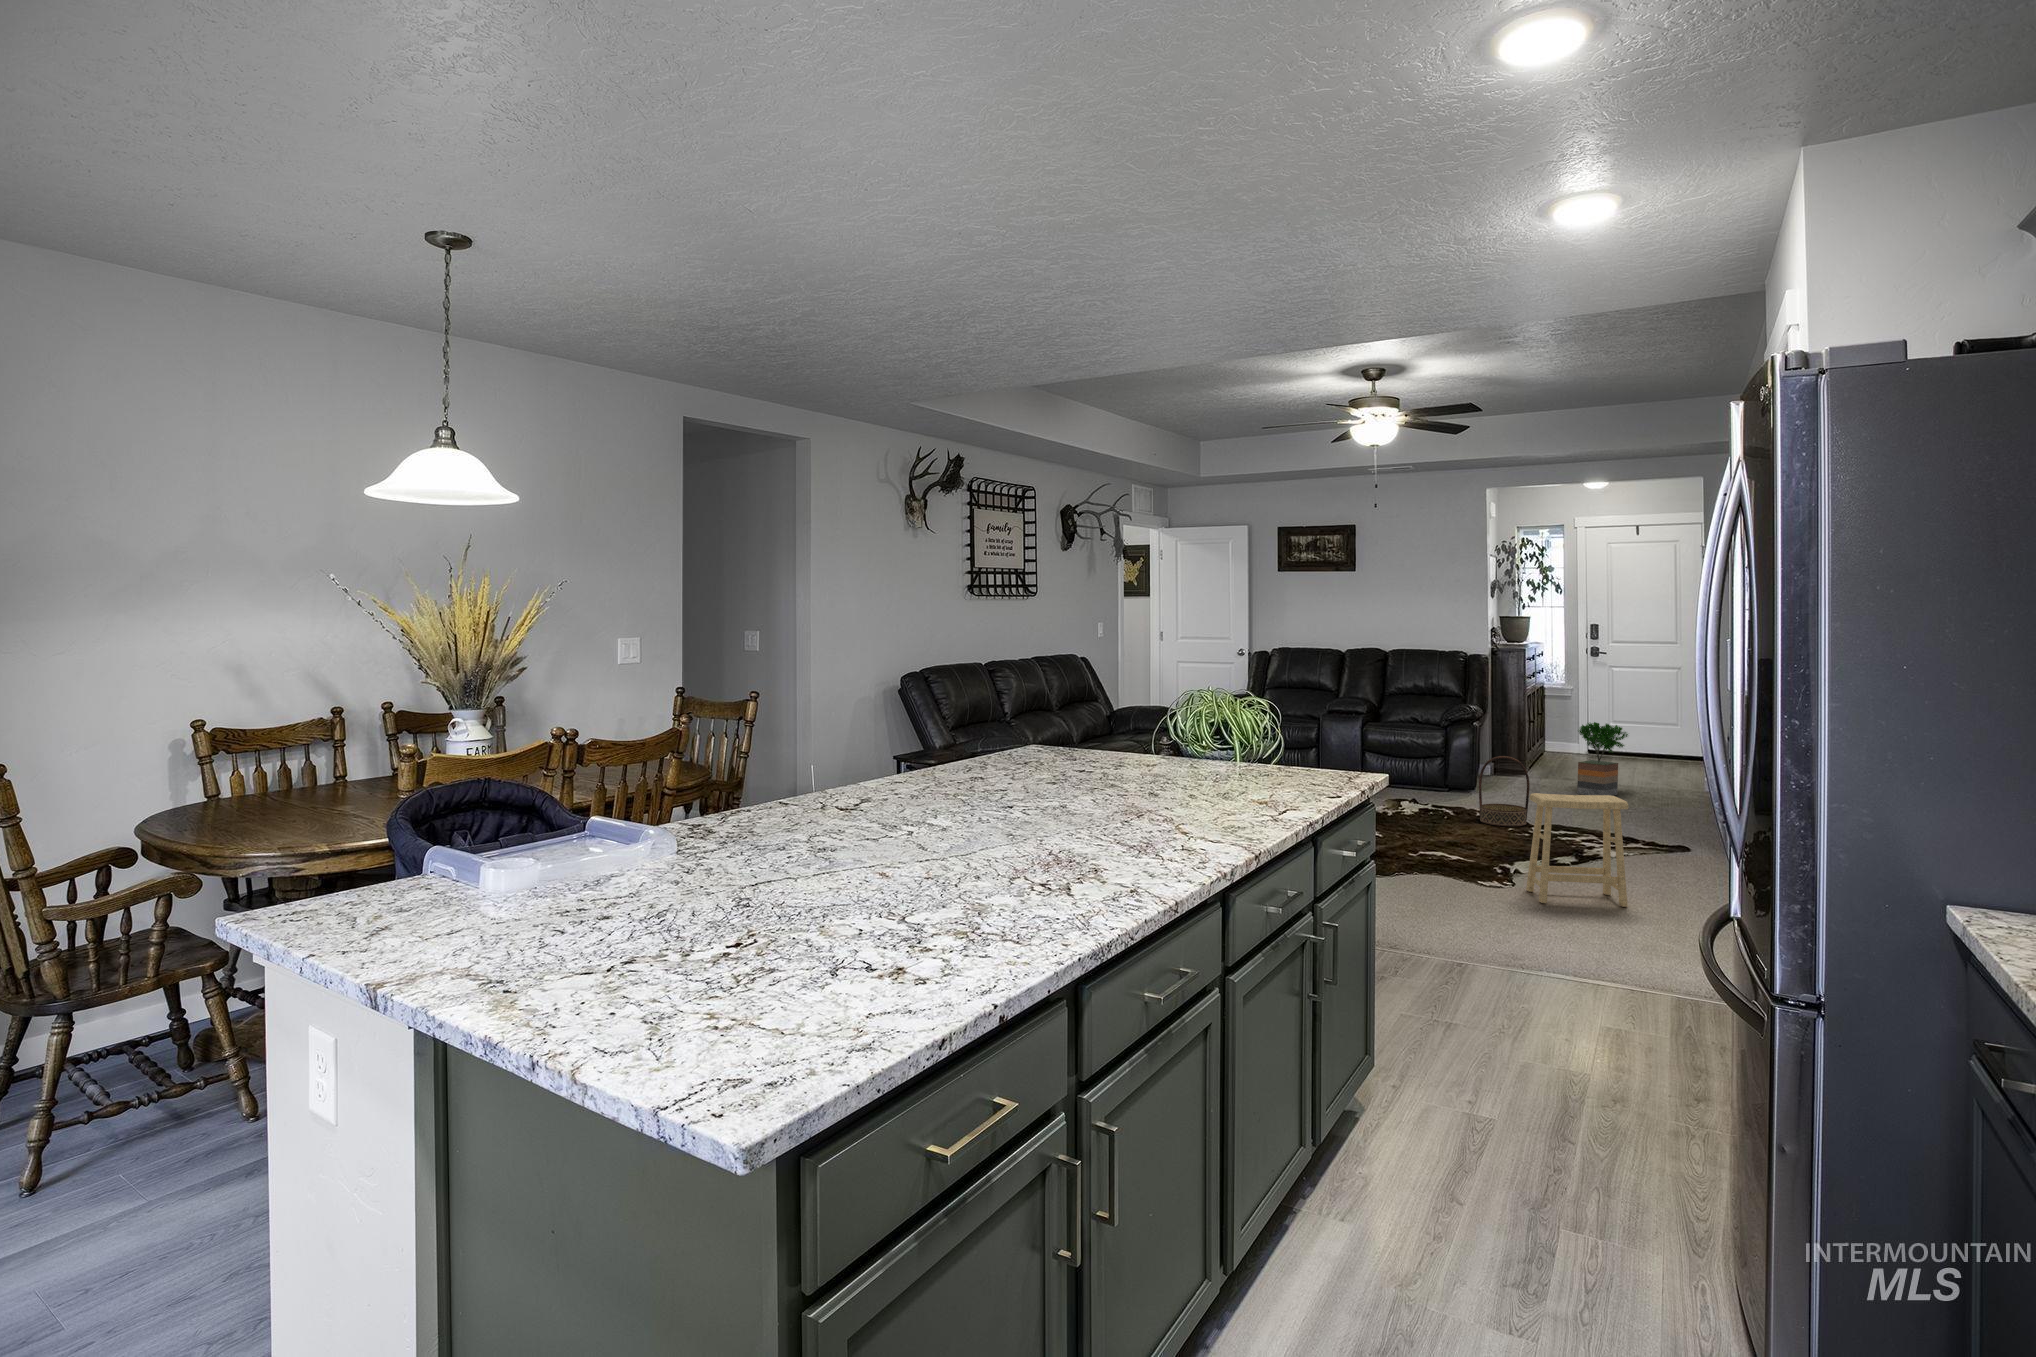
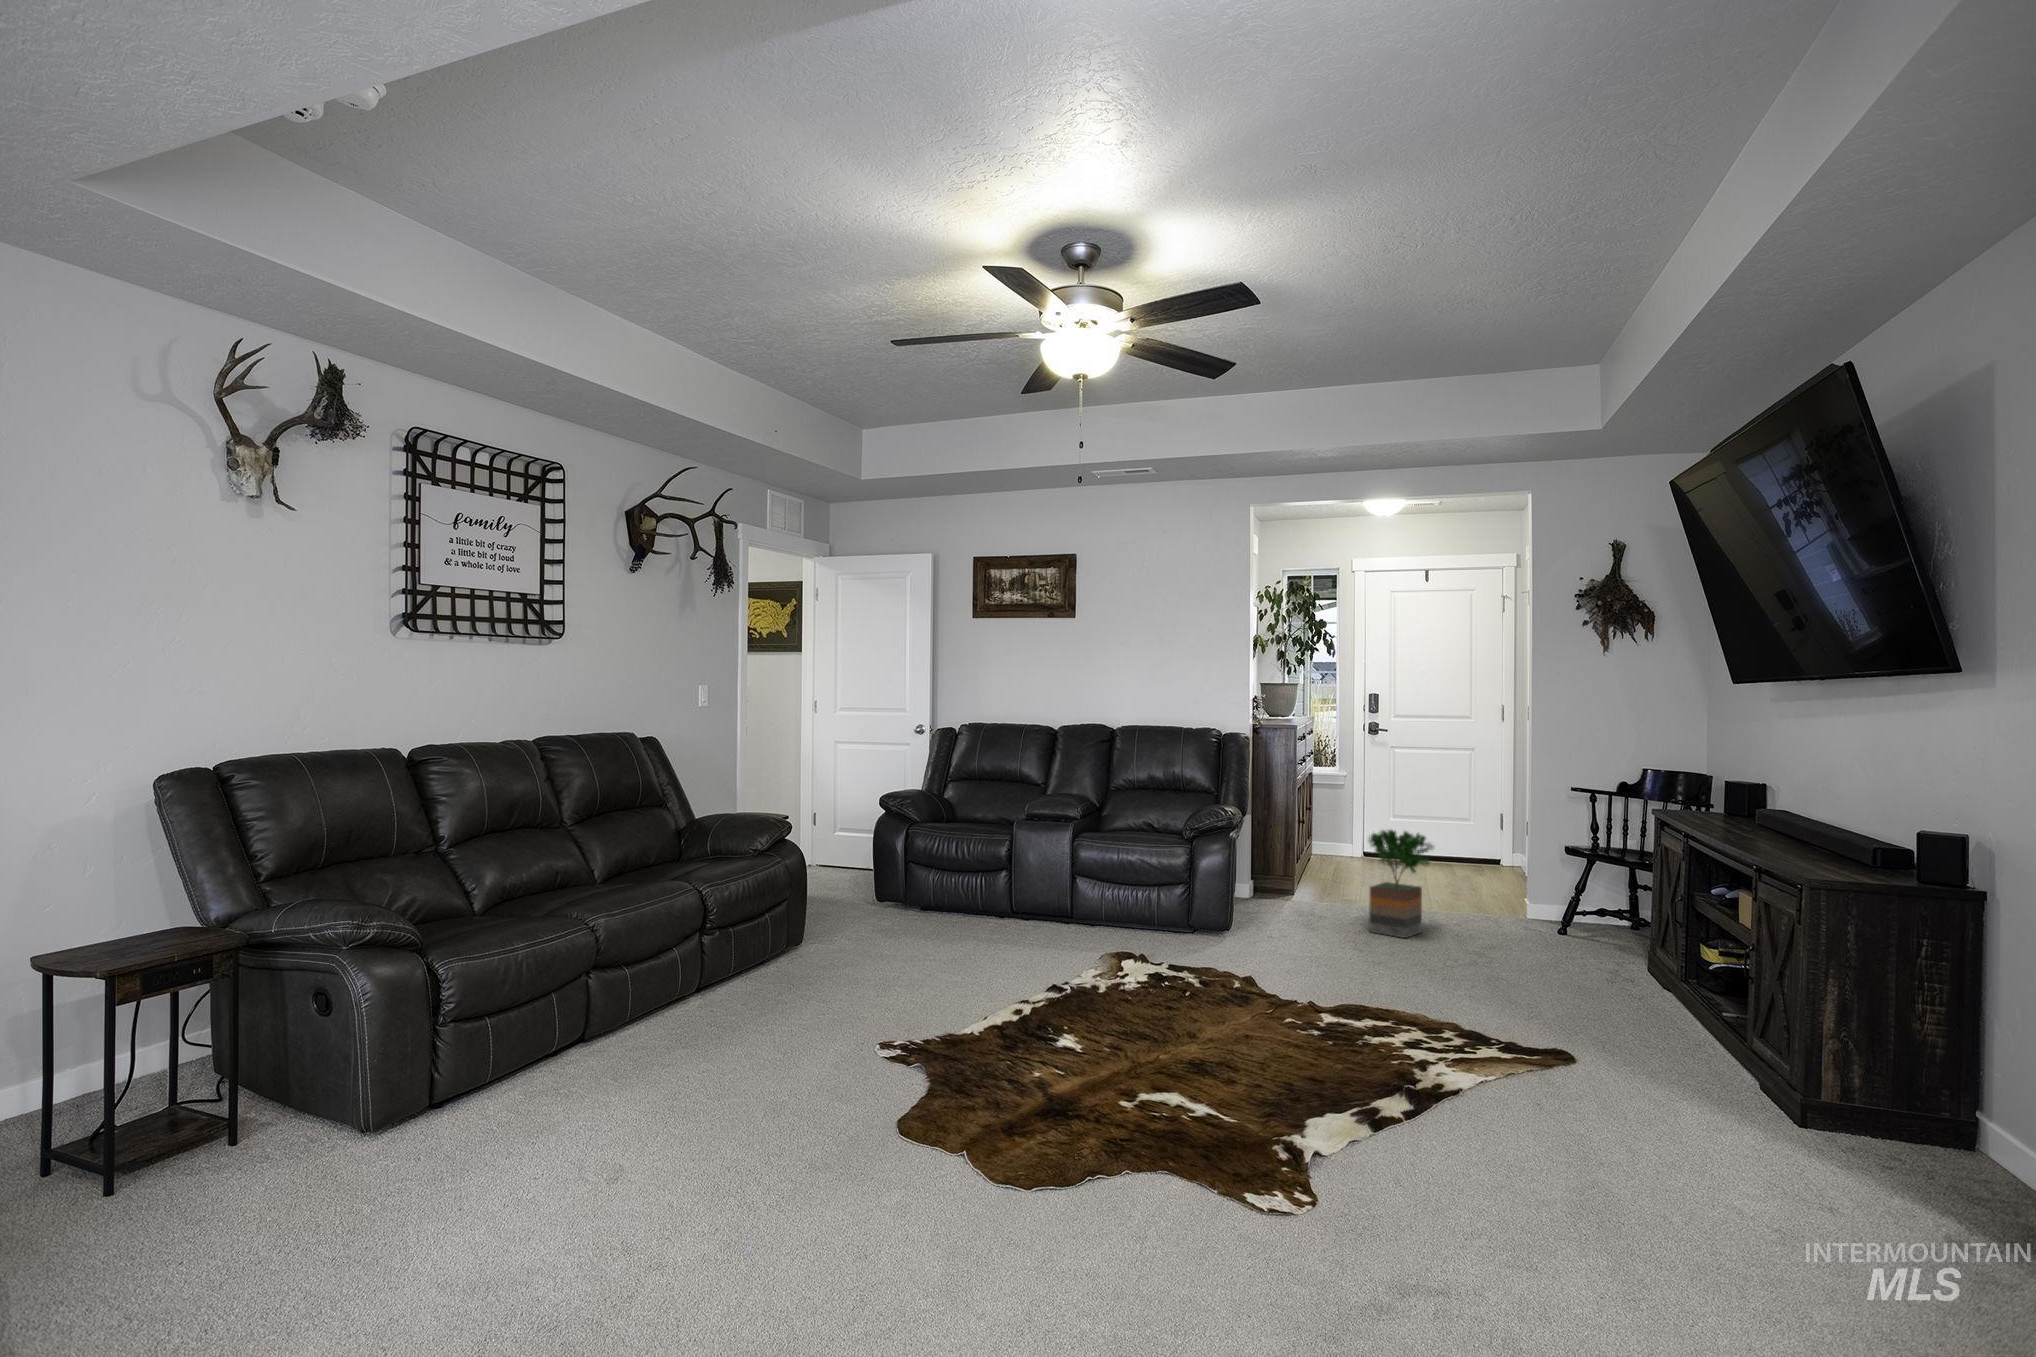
basket: present [1479,756,1530,826] -> none [1237,895,1312,1010]
footstool: present [1526,793,1628,907] -> none [1328,1014,1528,1260]

